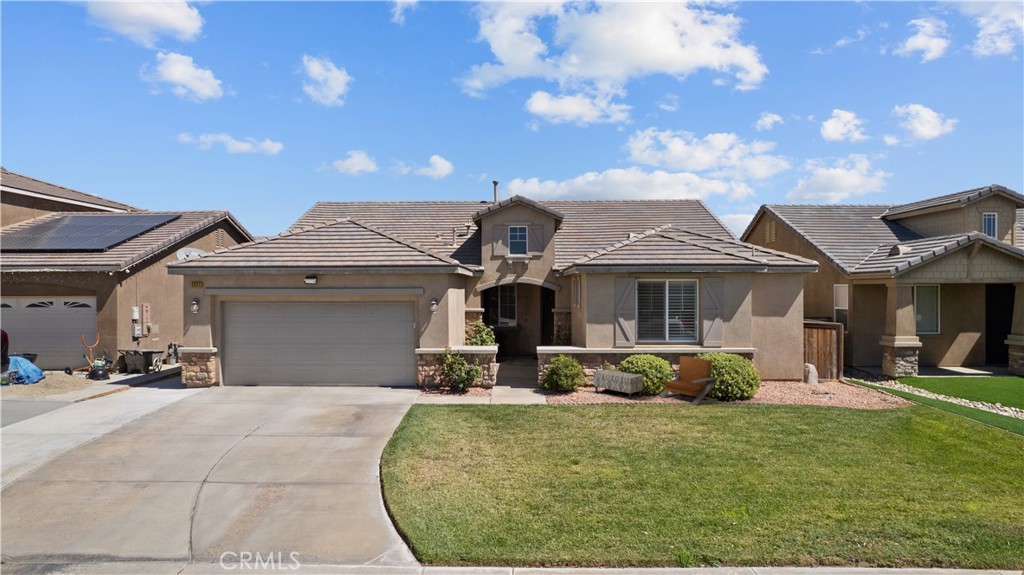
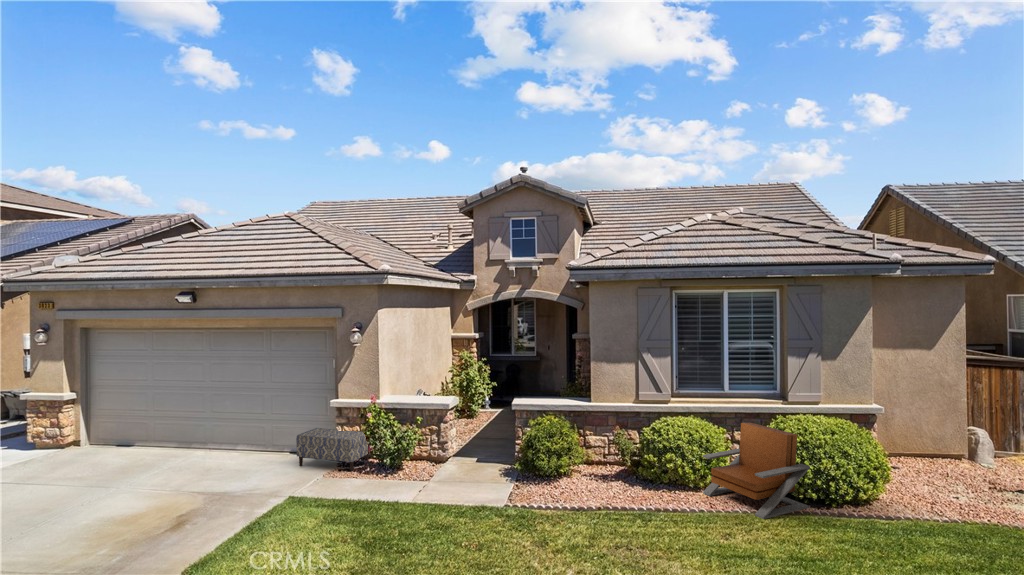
bench: present [594,369,643,400] -> present [296,428,368,471]

